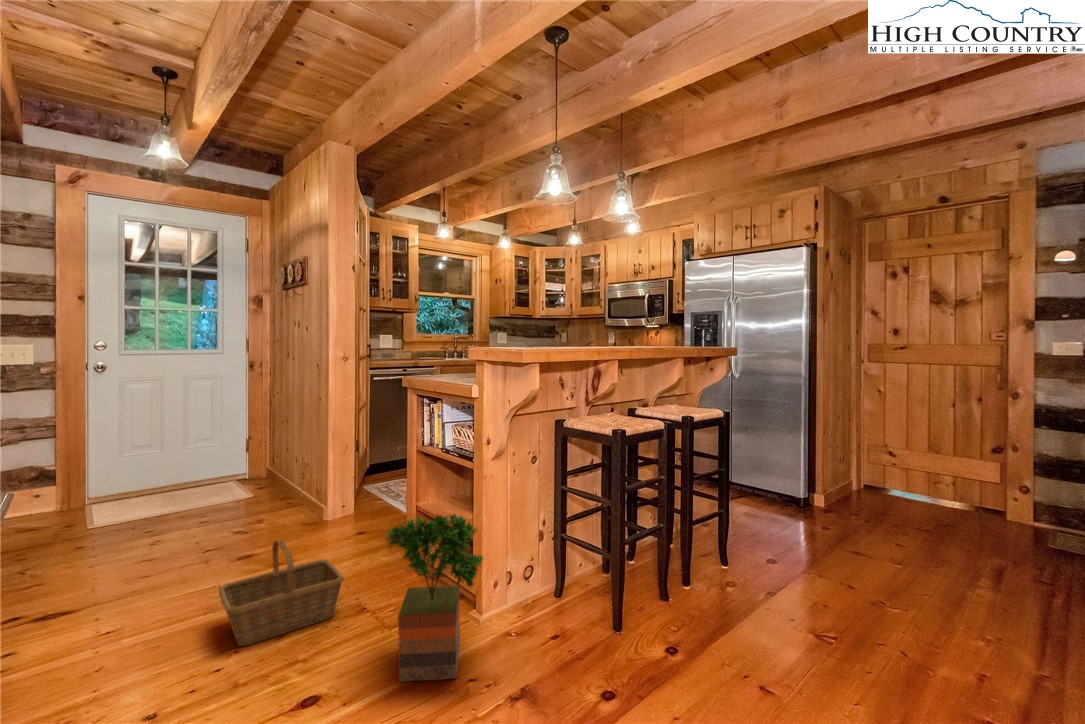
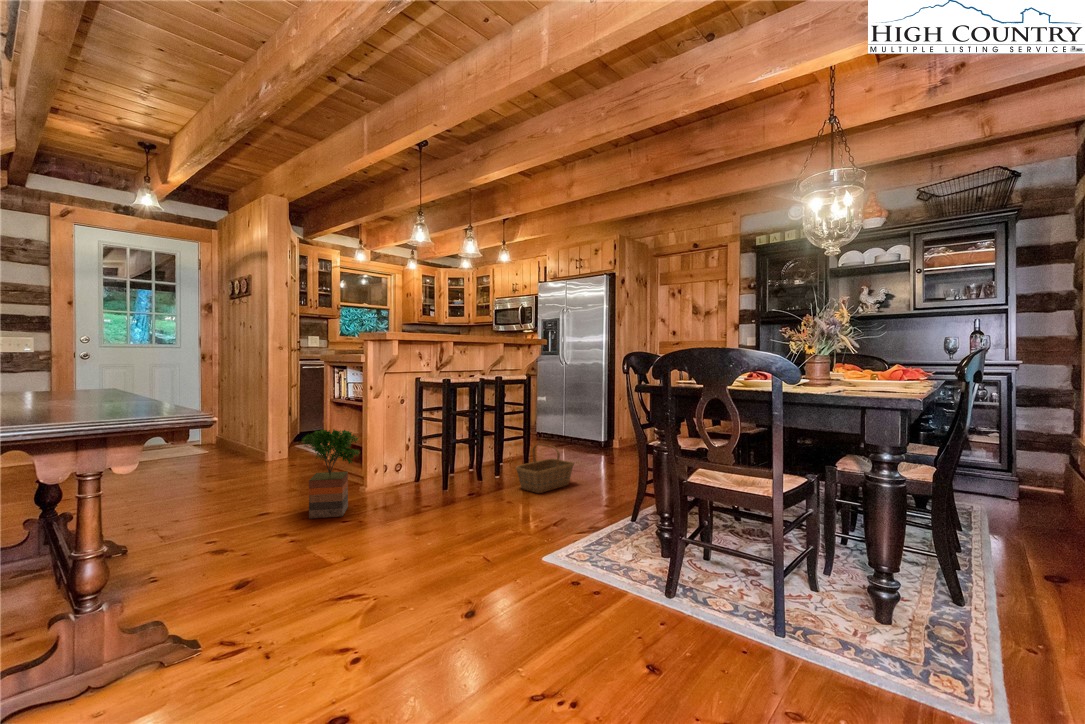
basket: present [219,540,344,646] -> present [516,444,574,493]

